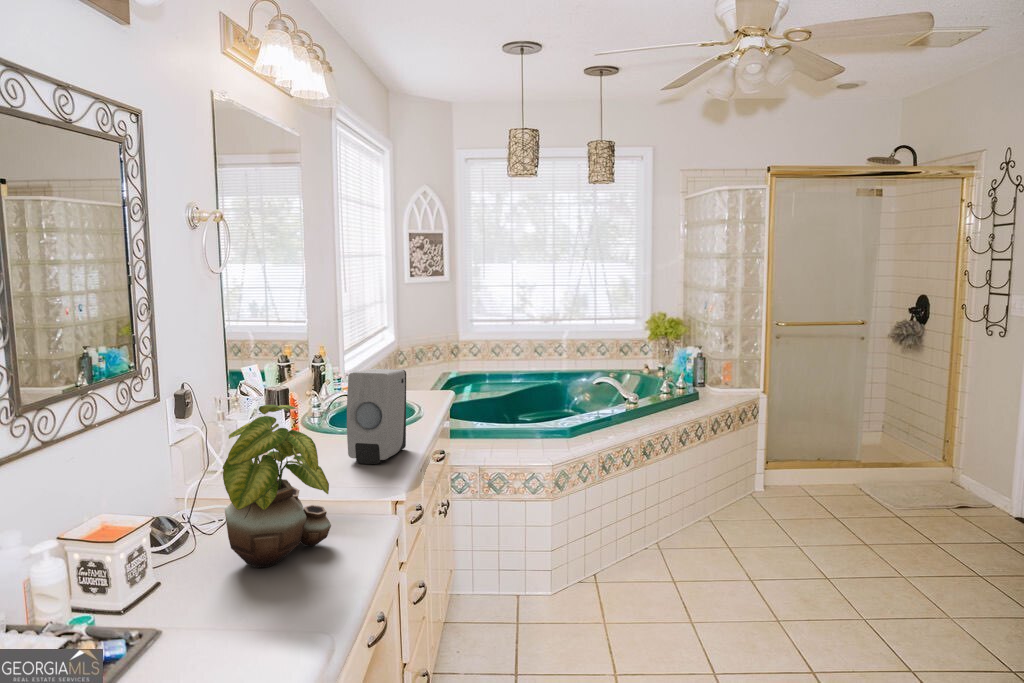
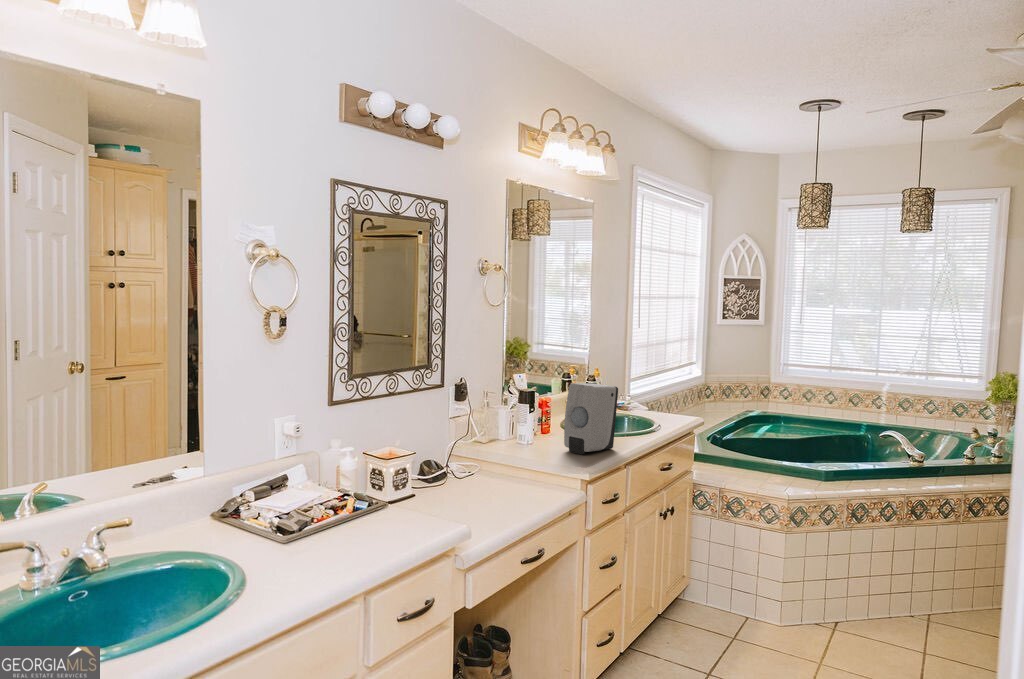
potted plant: present [223,405,331,568] -> none [441,392,523,499]

